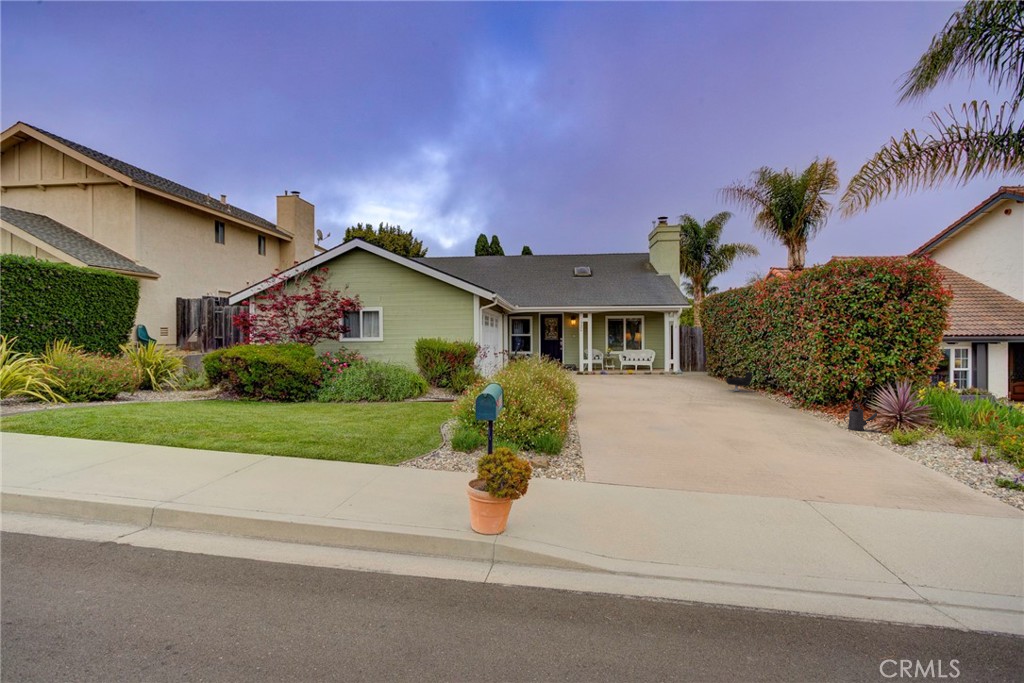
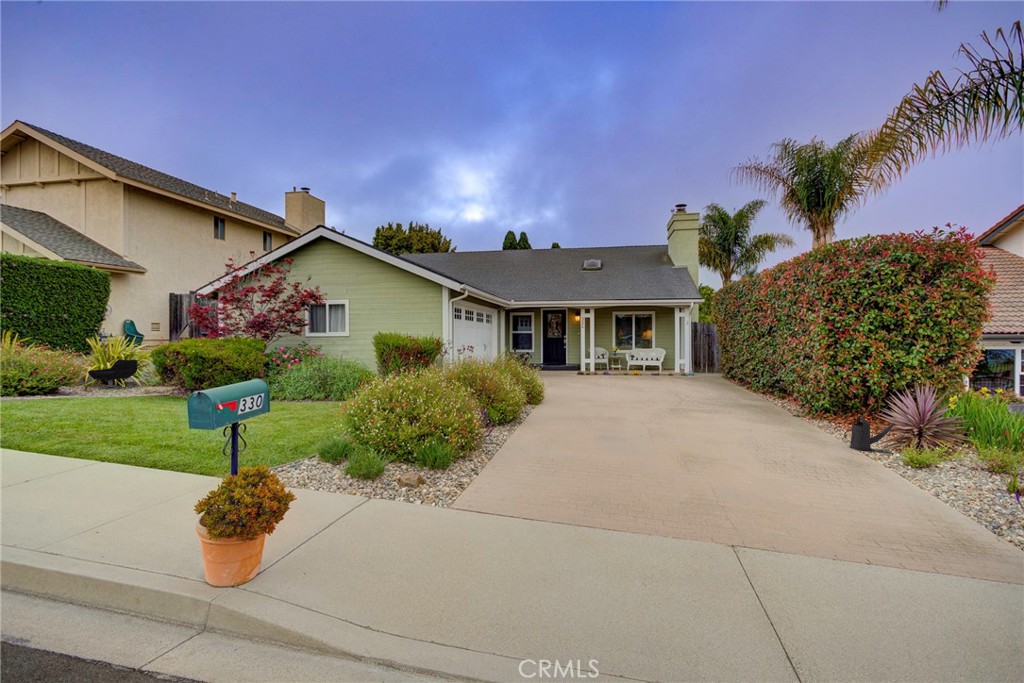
lounge chair: present [726,372,753,391] -> present [88,360,137,389]

